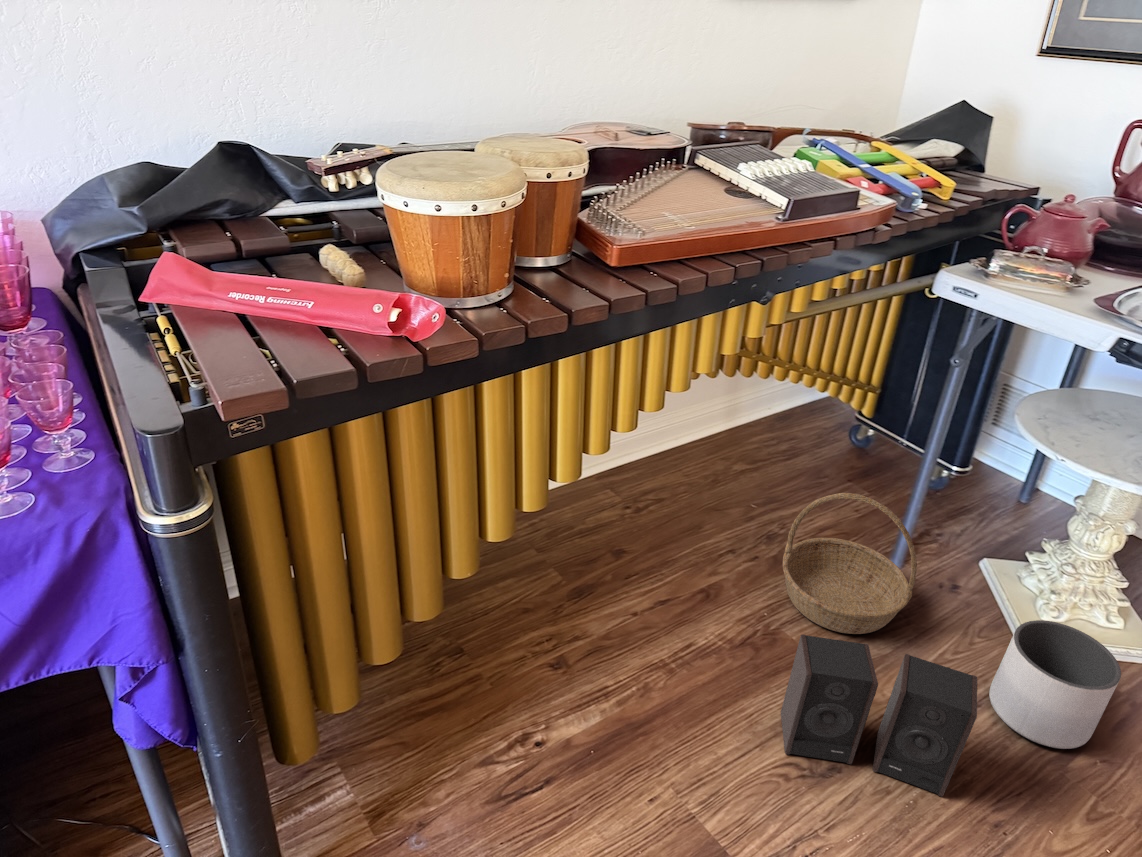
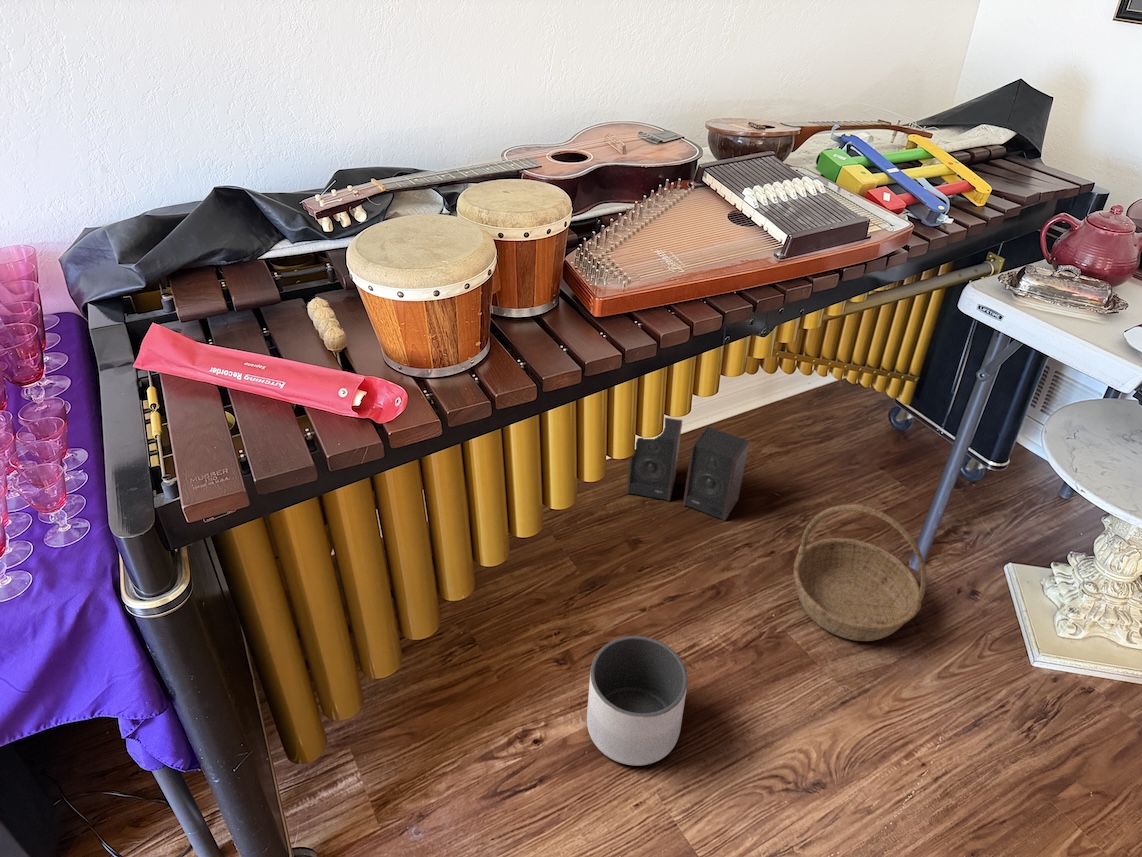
planter: present [989,620,1121,749] -> present [587,636,688,766]
speaker: present [781,634,977,796] -> present [626,418,749,520]

